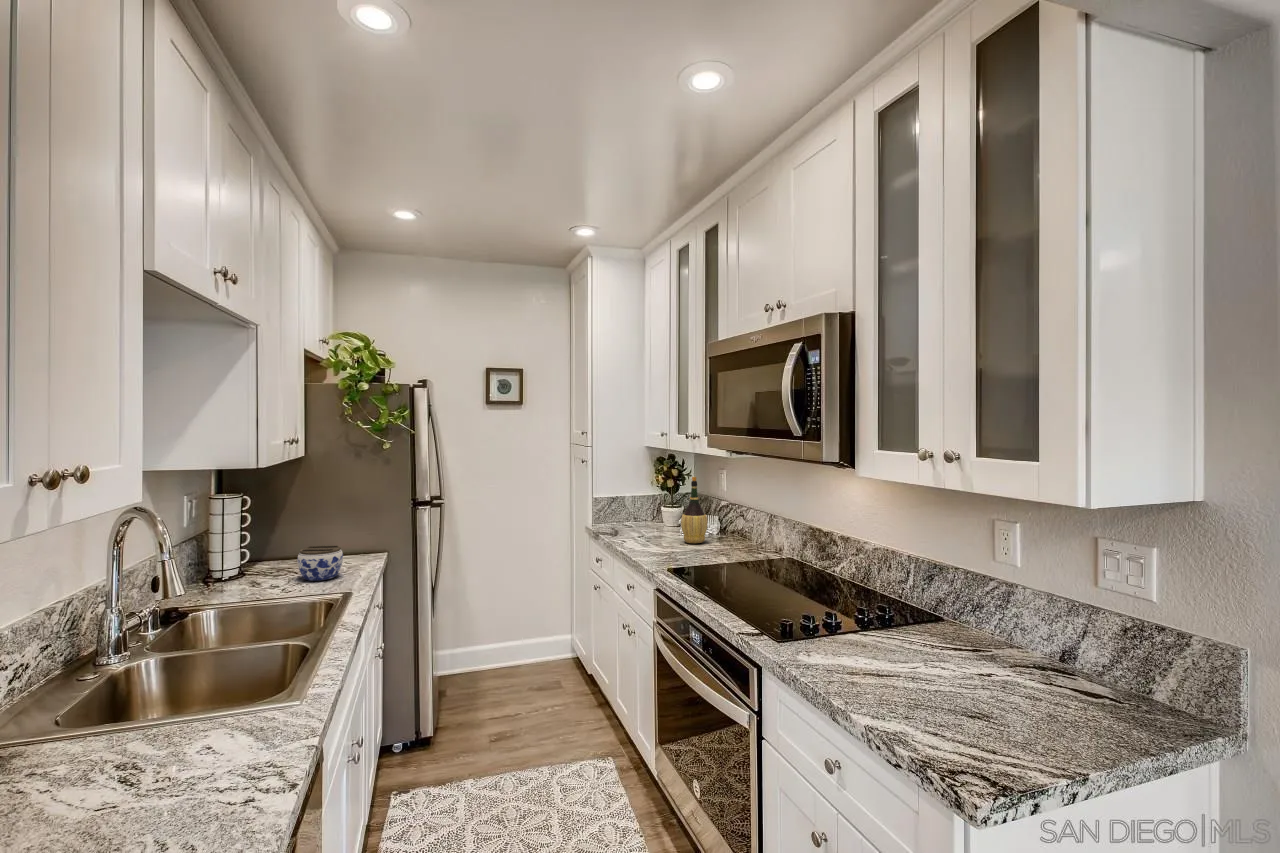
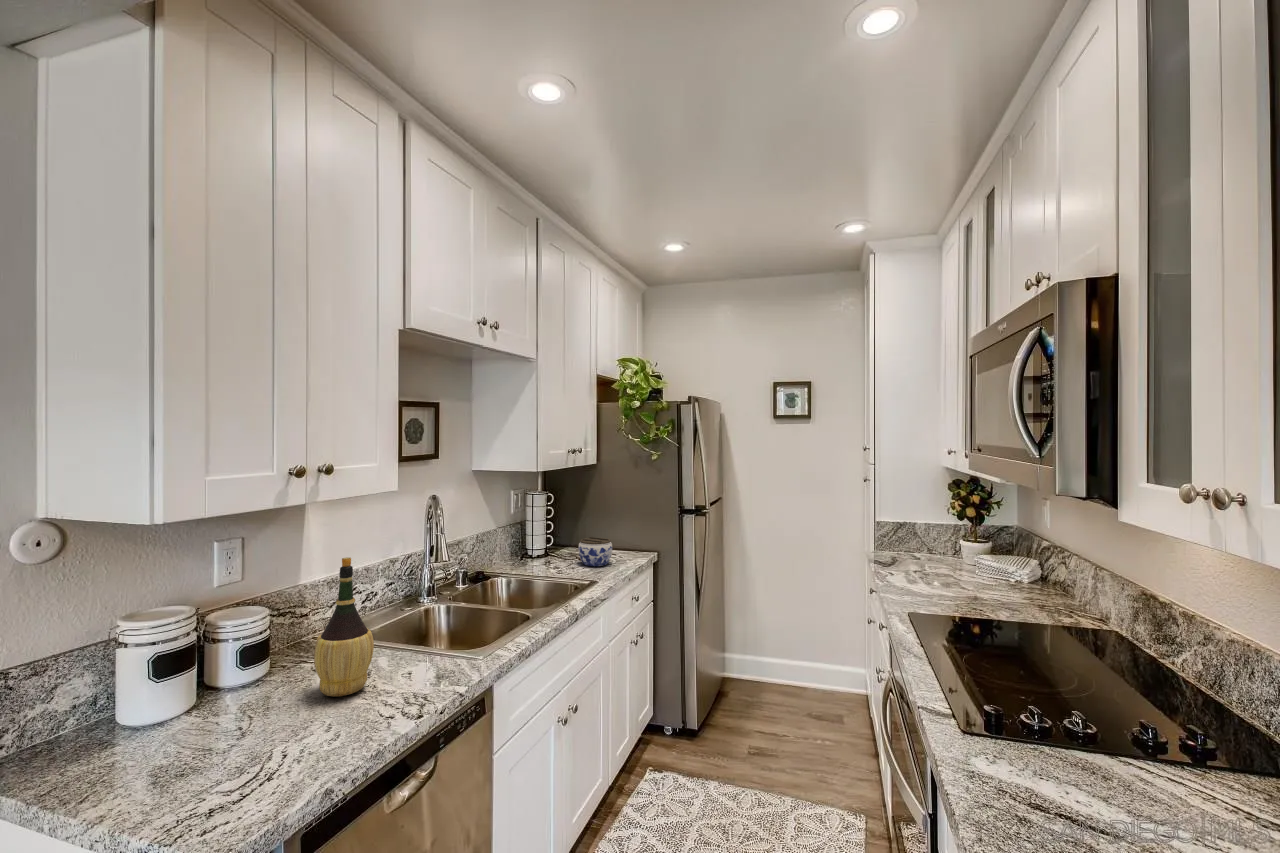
wine bottle: present [681,477,708,543] -> present [314,557,374,696]

